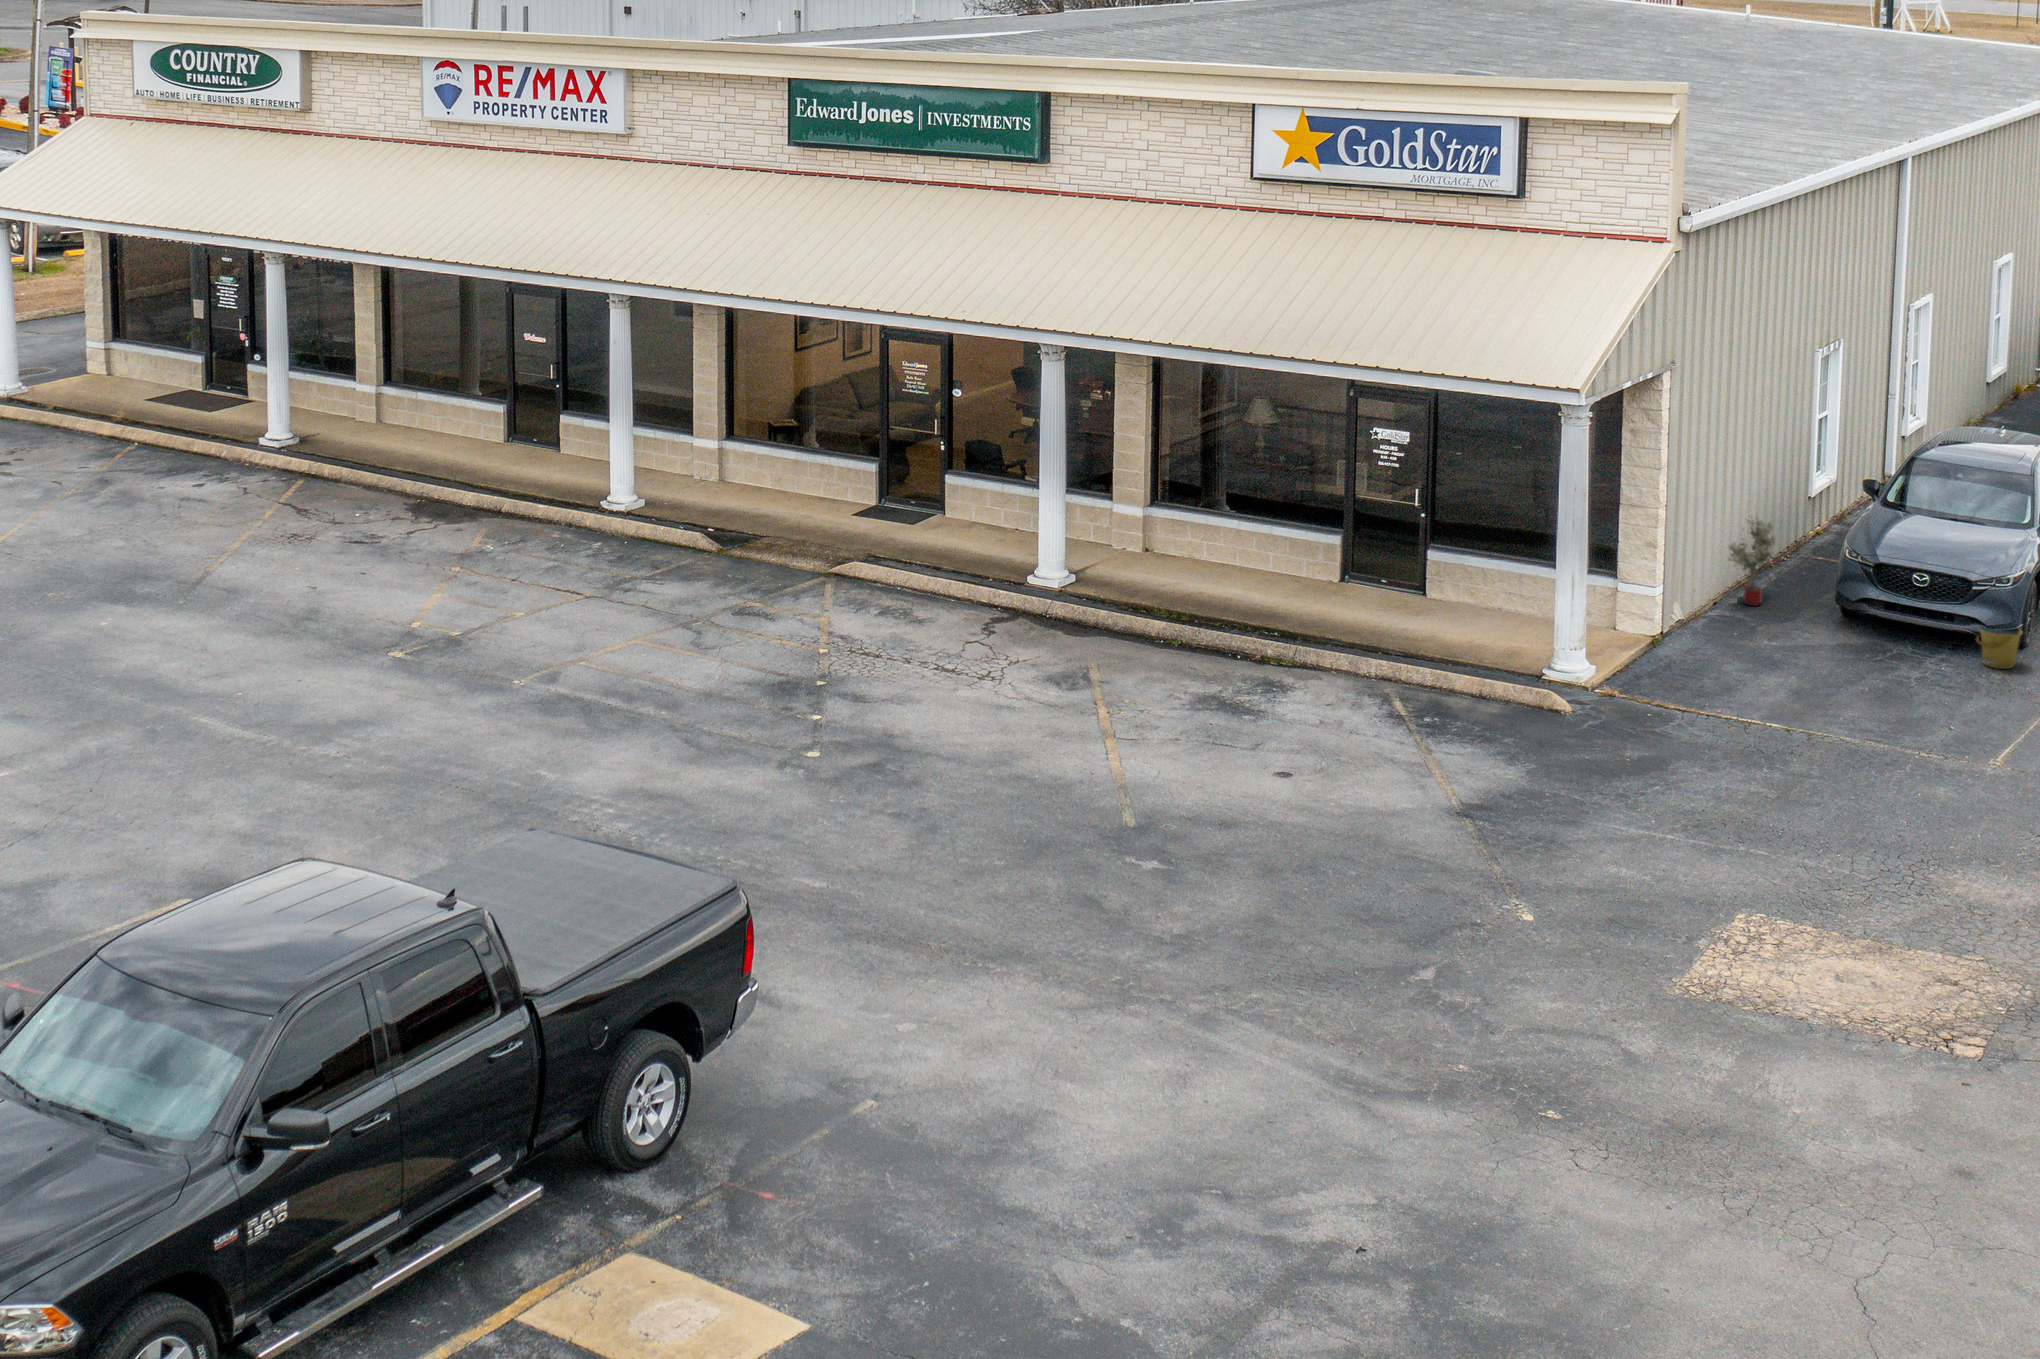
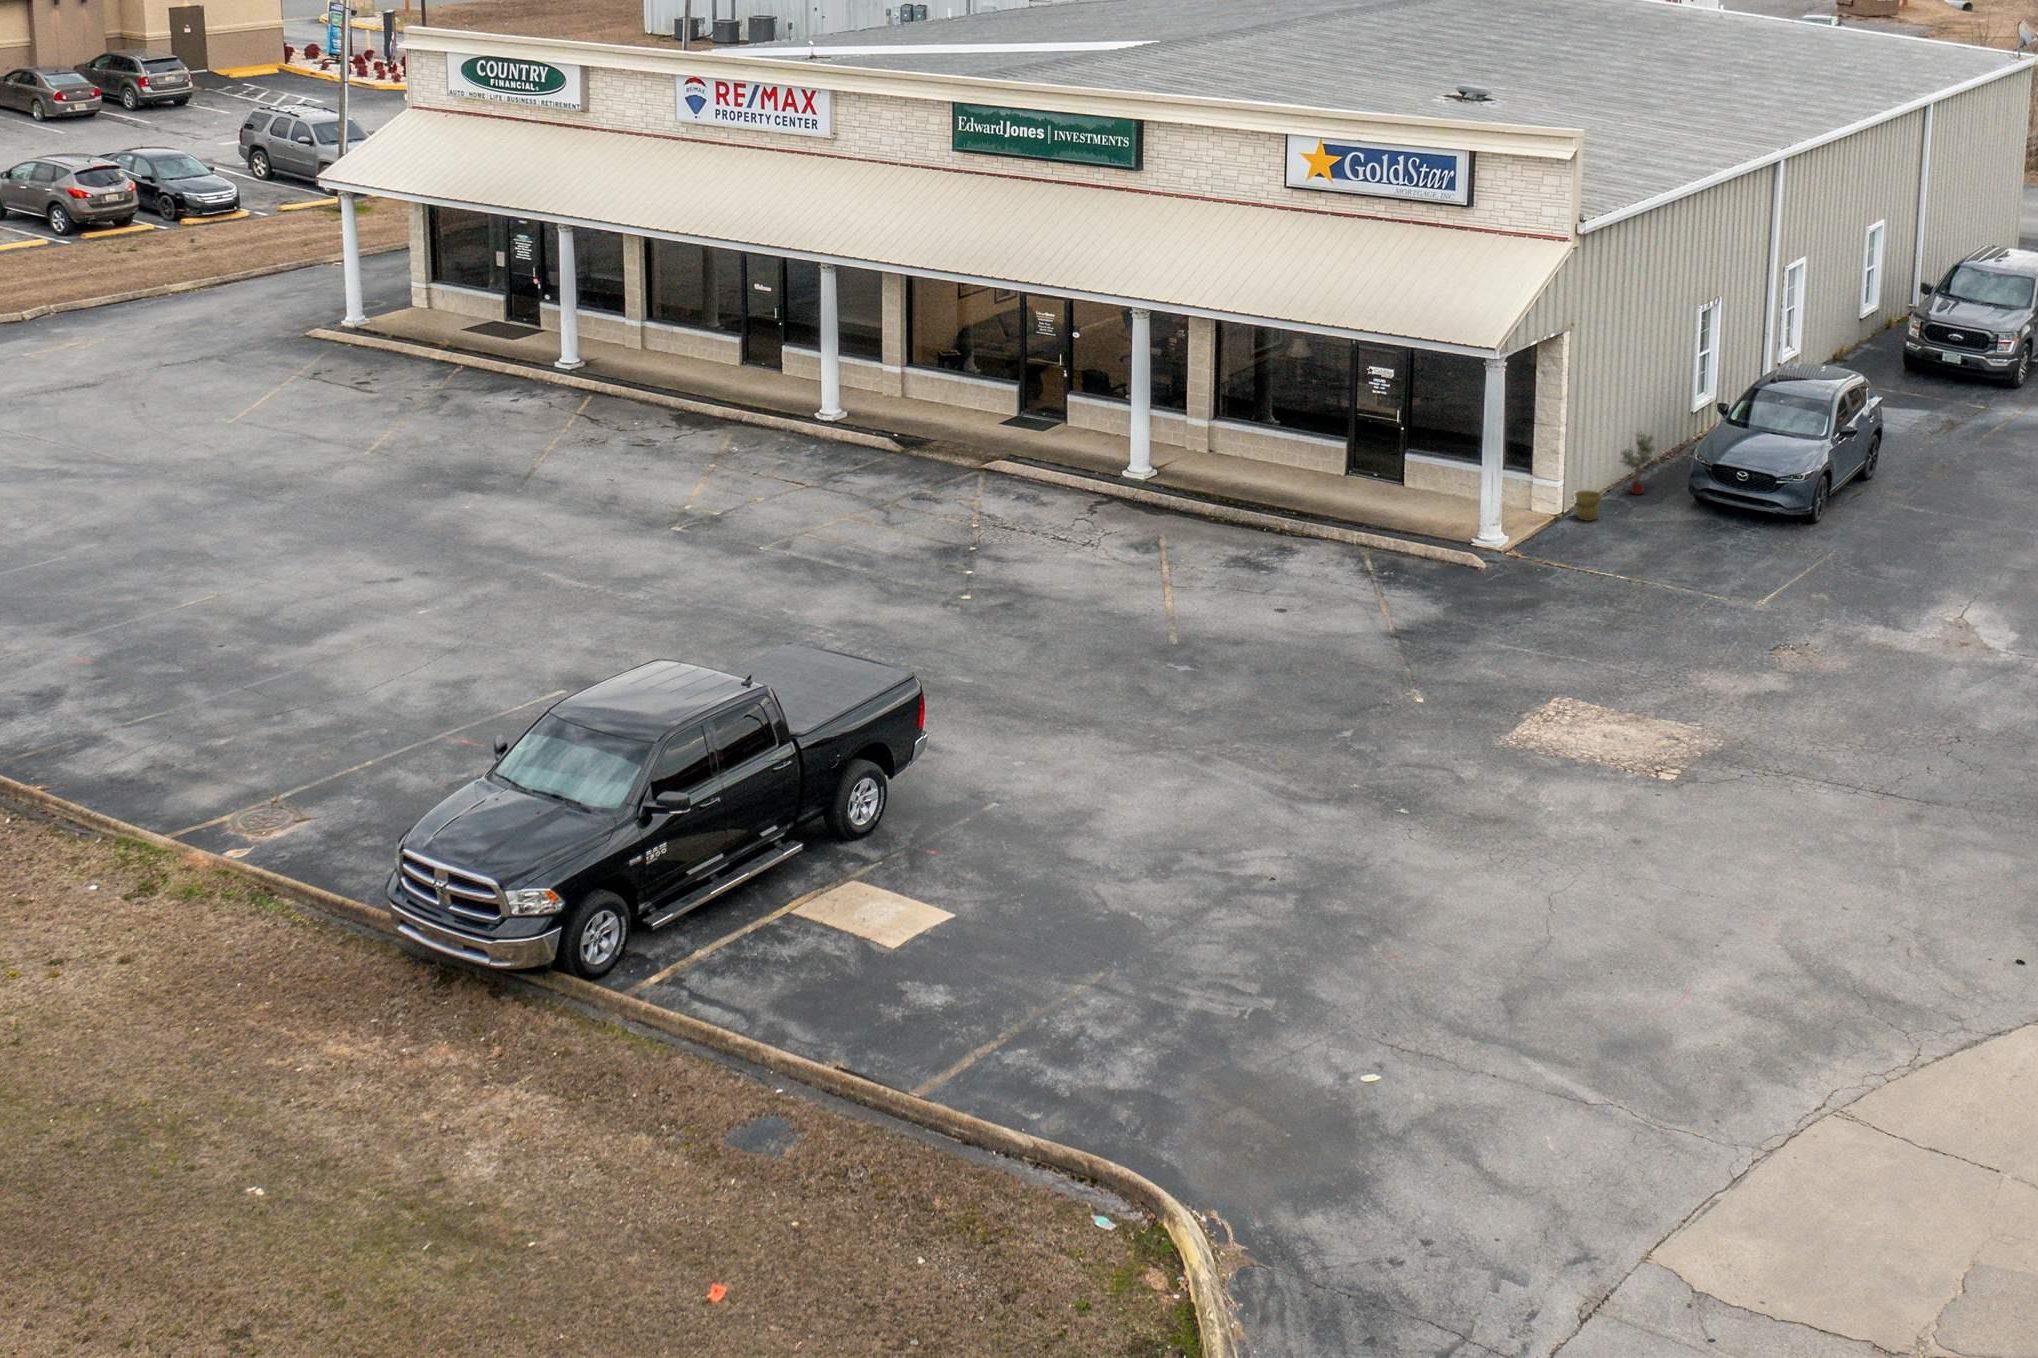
bucket: present [1976,630,2023,669] -> present [1574,490,1602,521]

